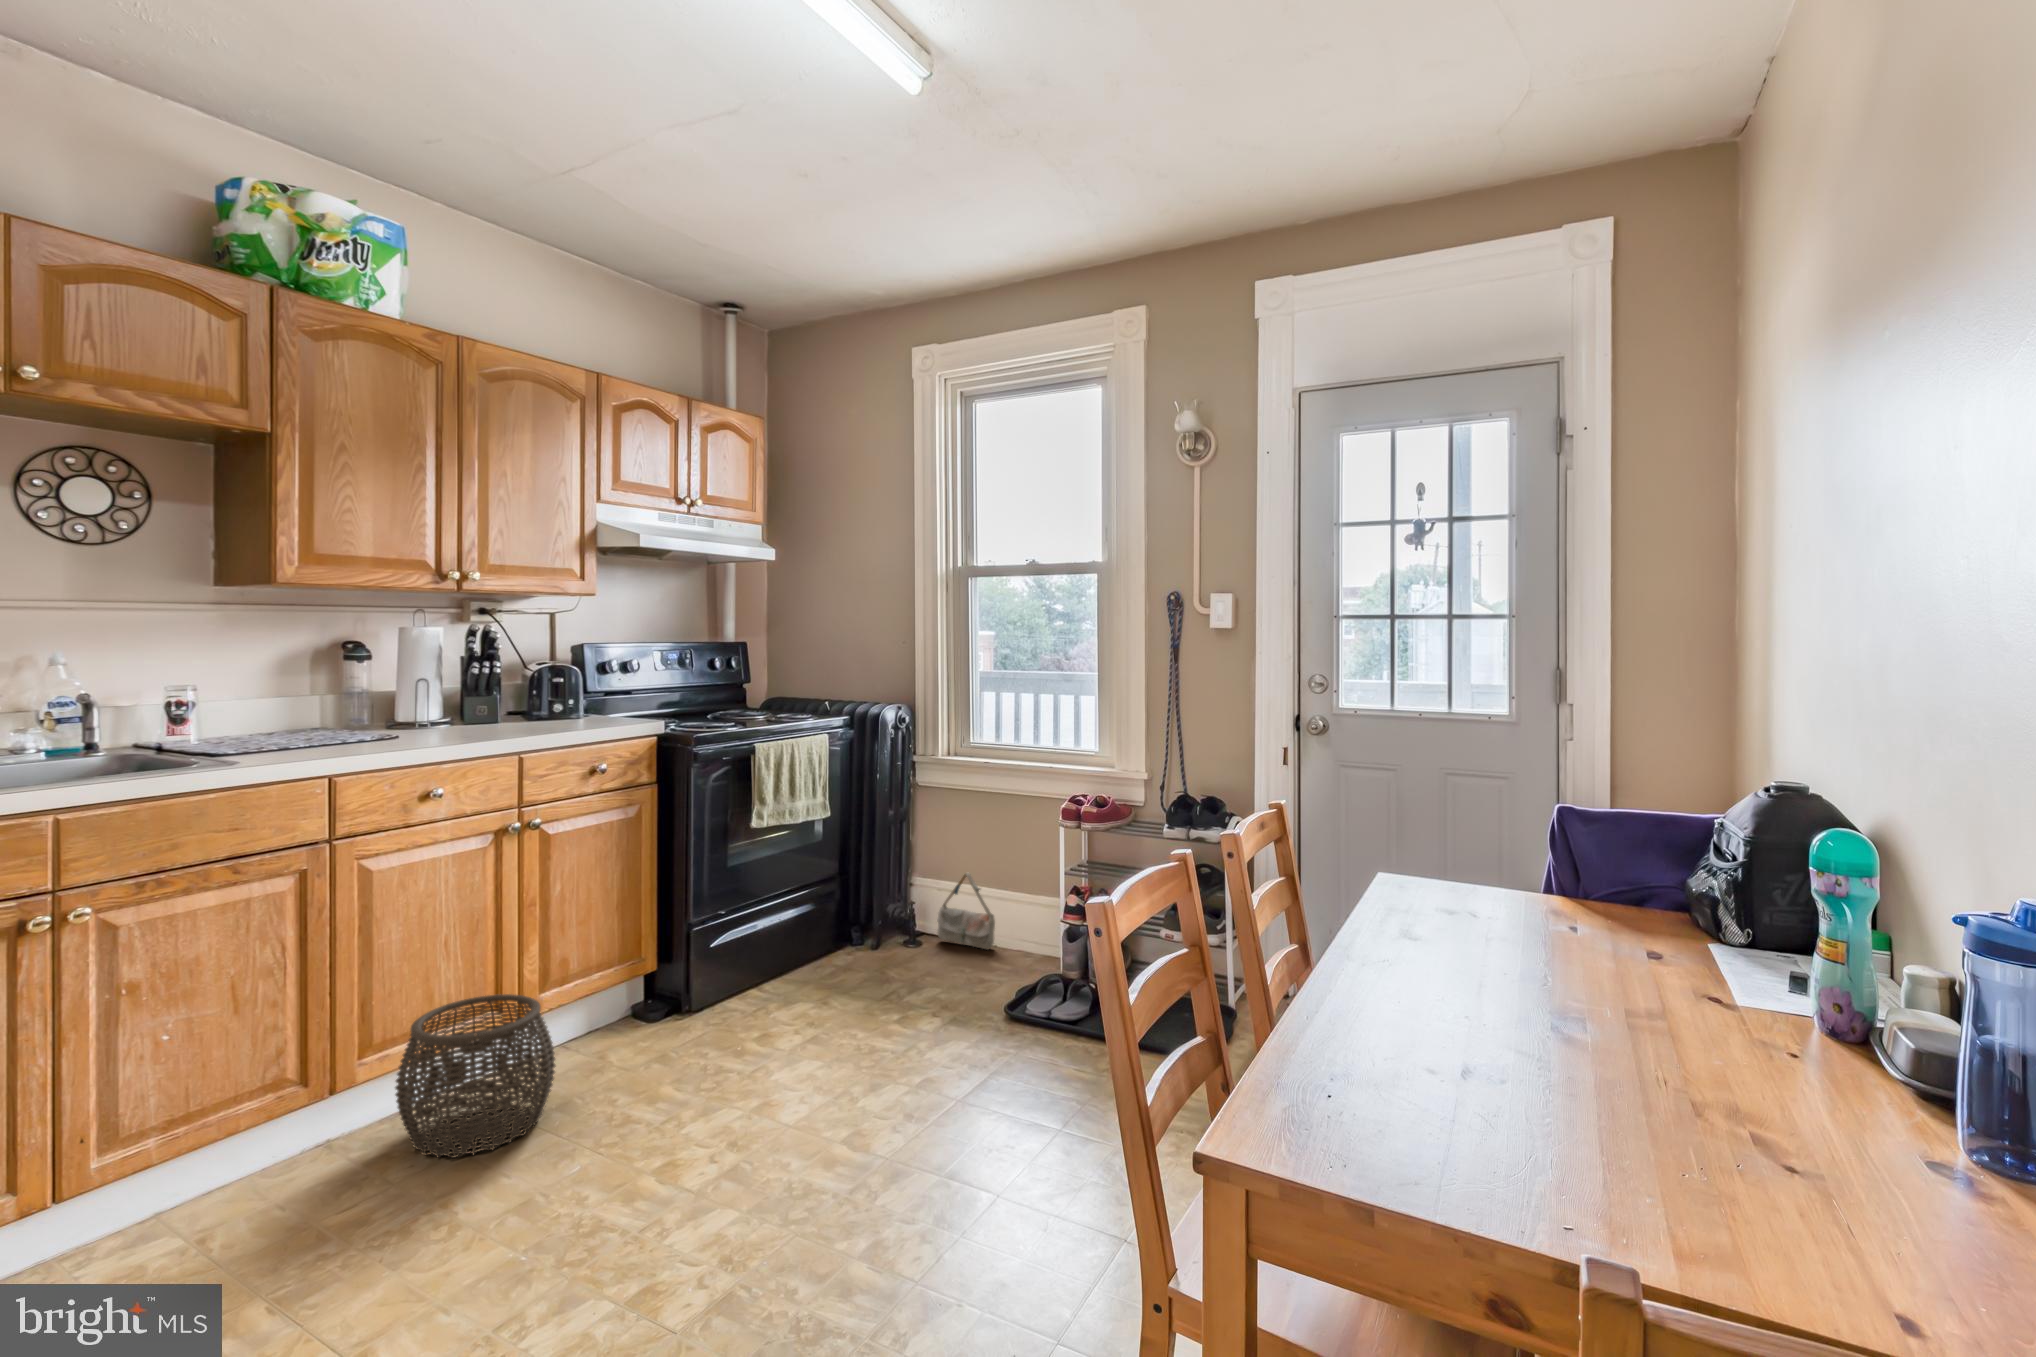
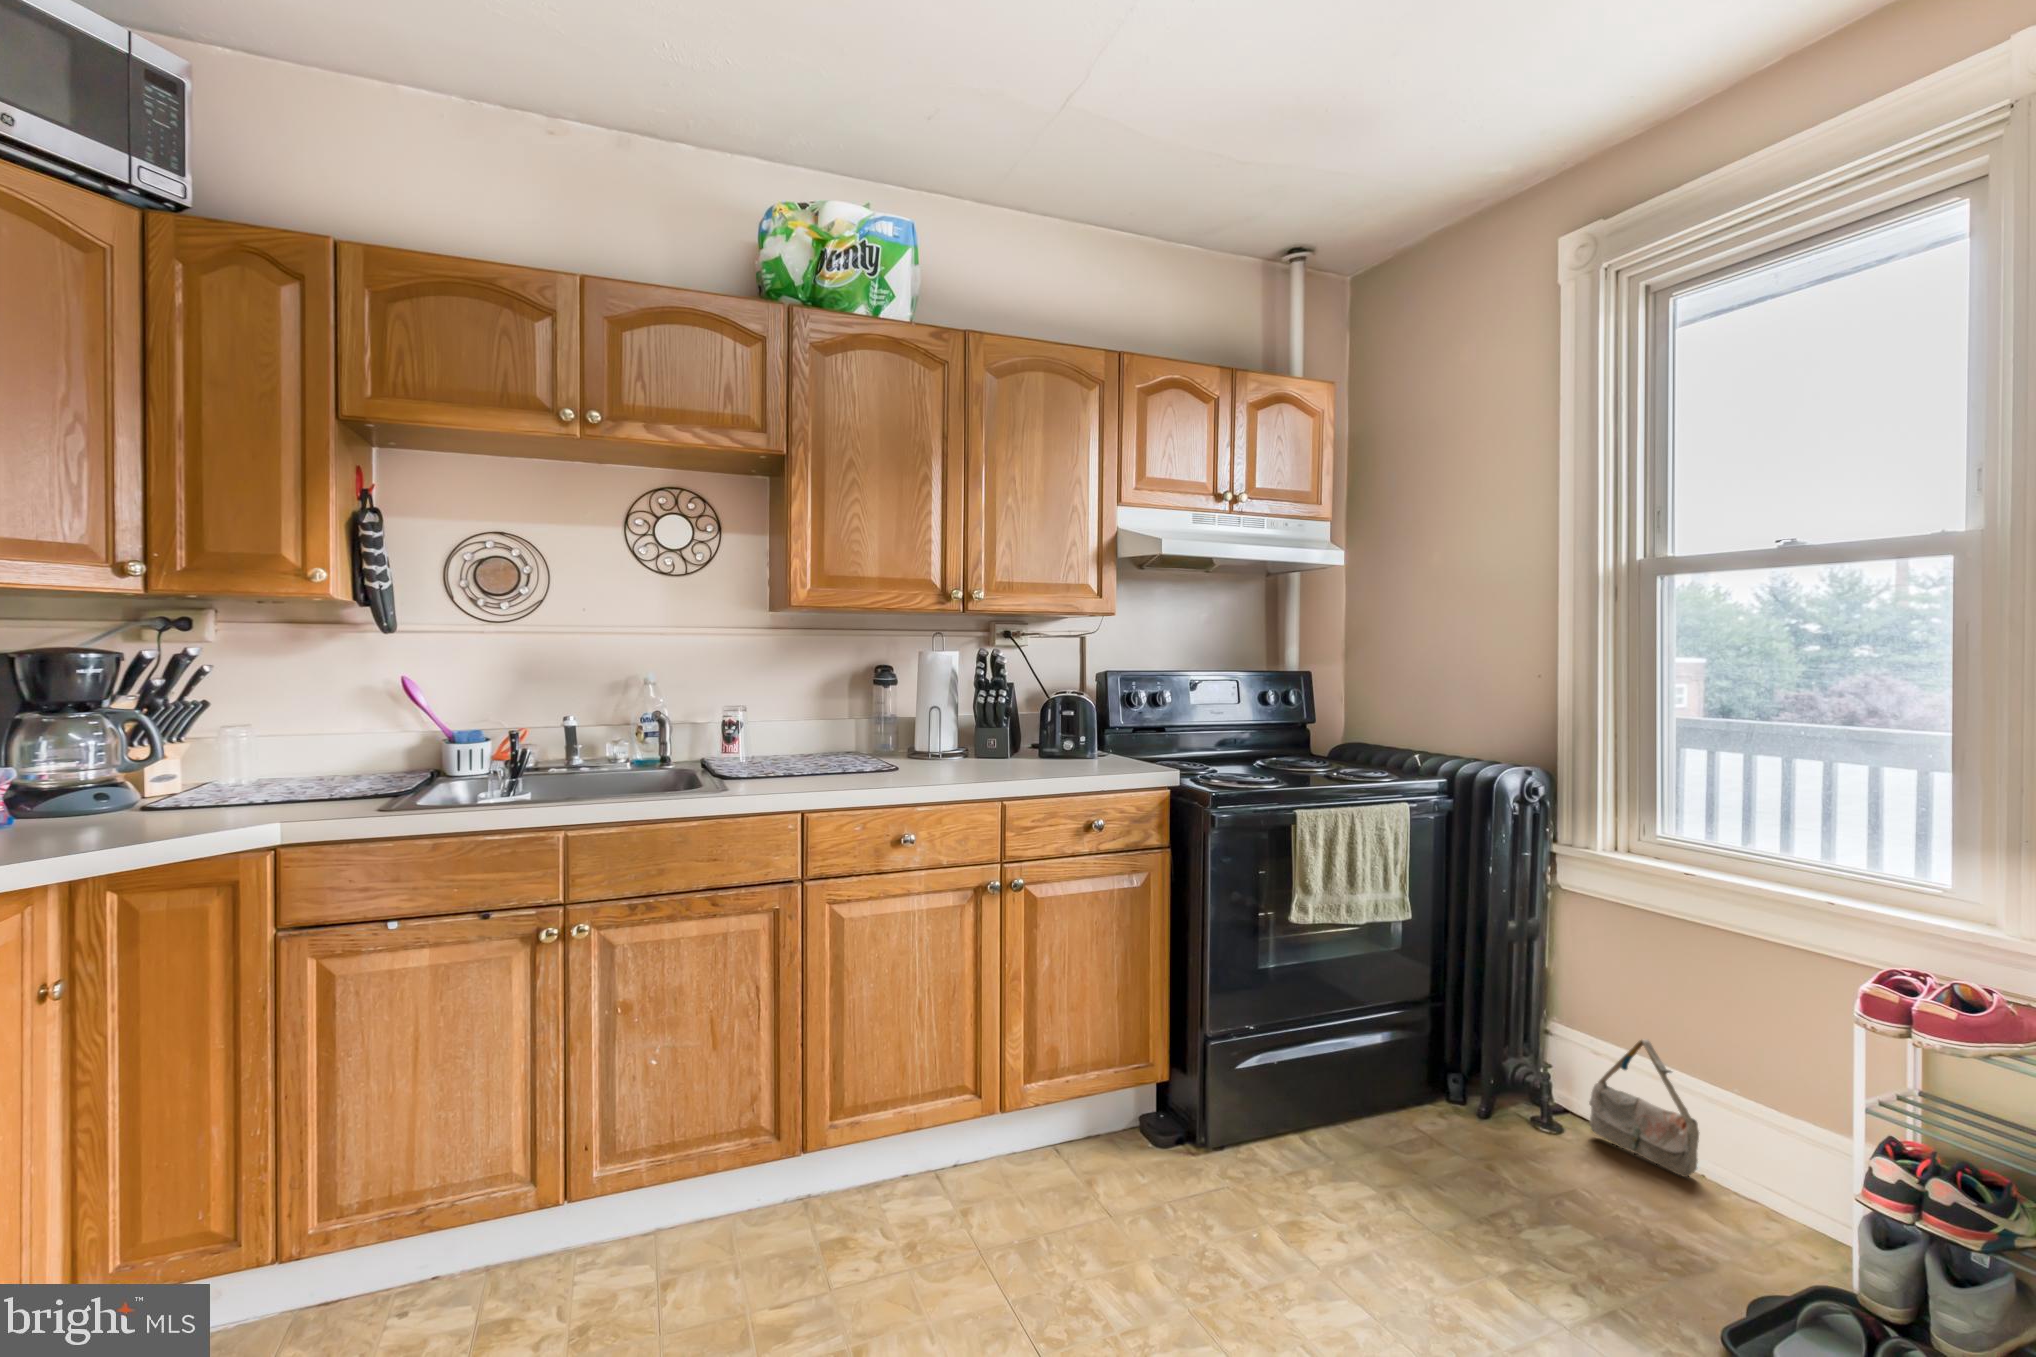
woven basket: present [395,994,556,1158] -> none [841,1084,1009,1290]

